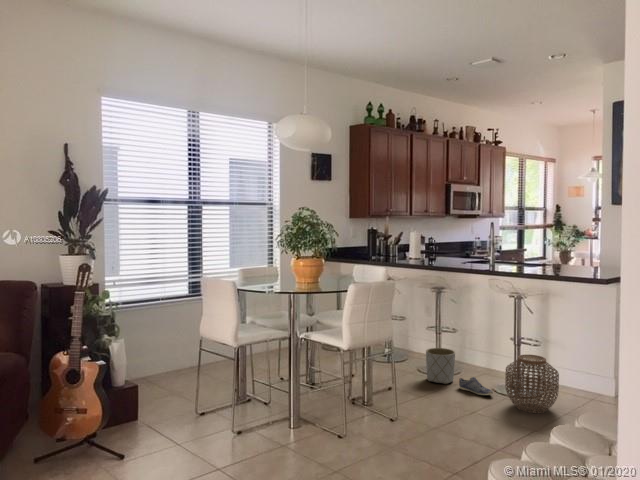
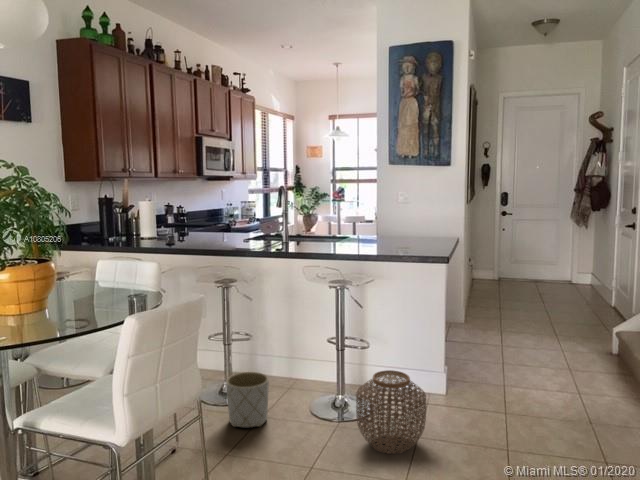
shoe: present [459,377,493,395] -> none [281,411,333,437]

